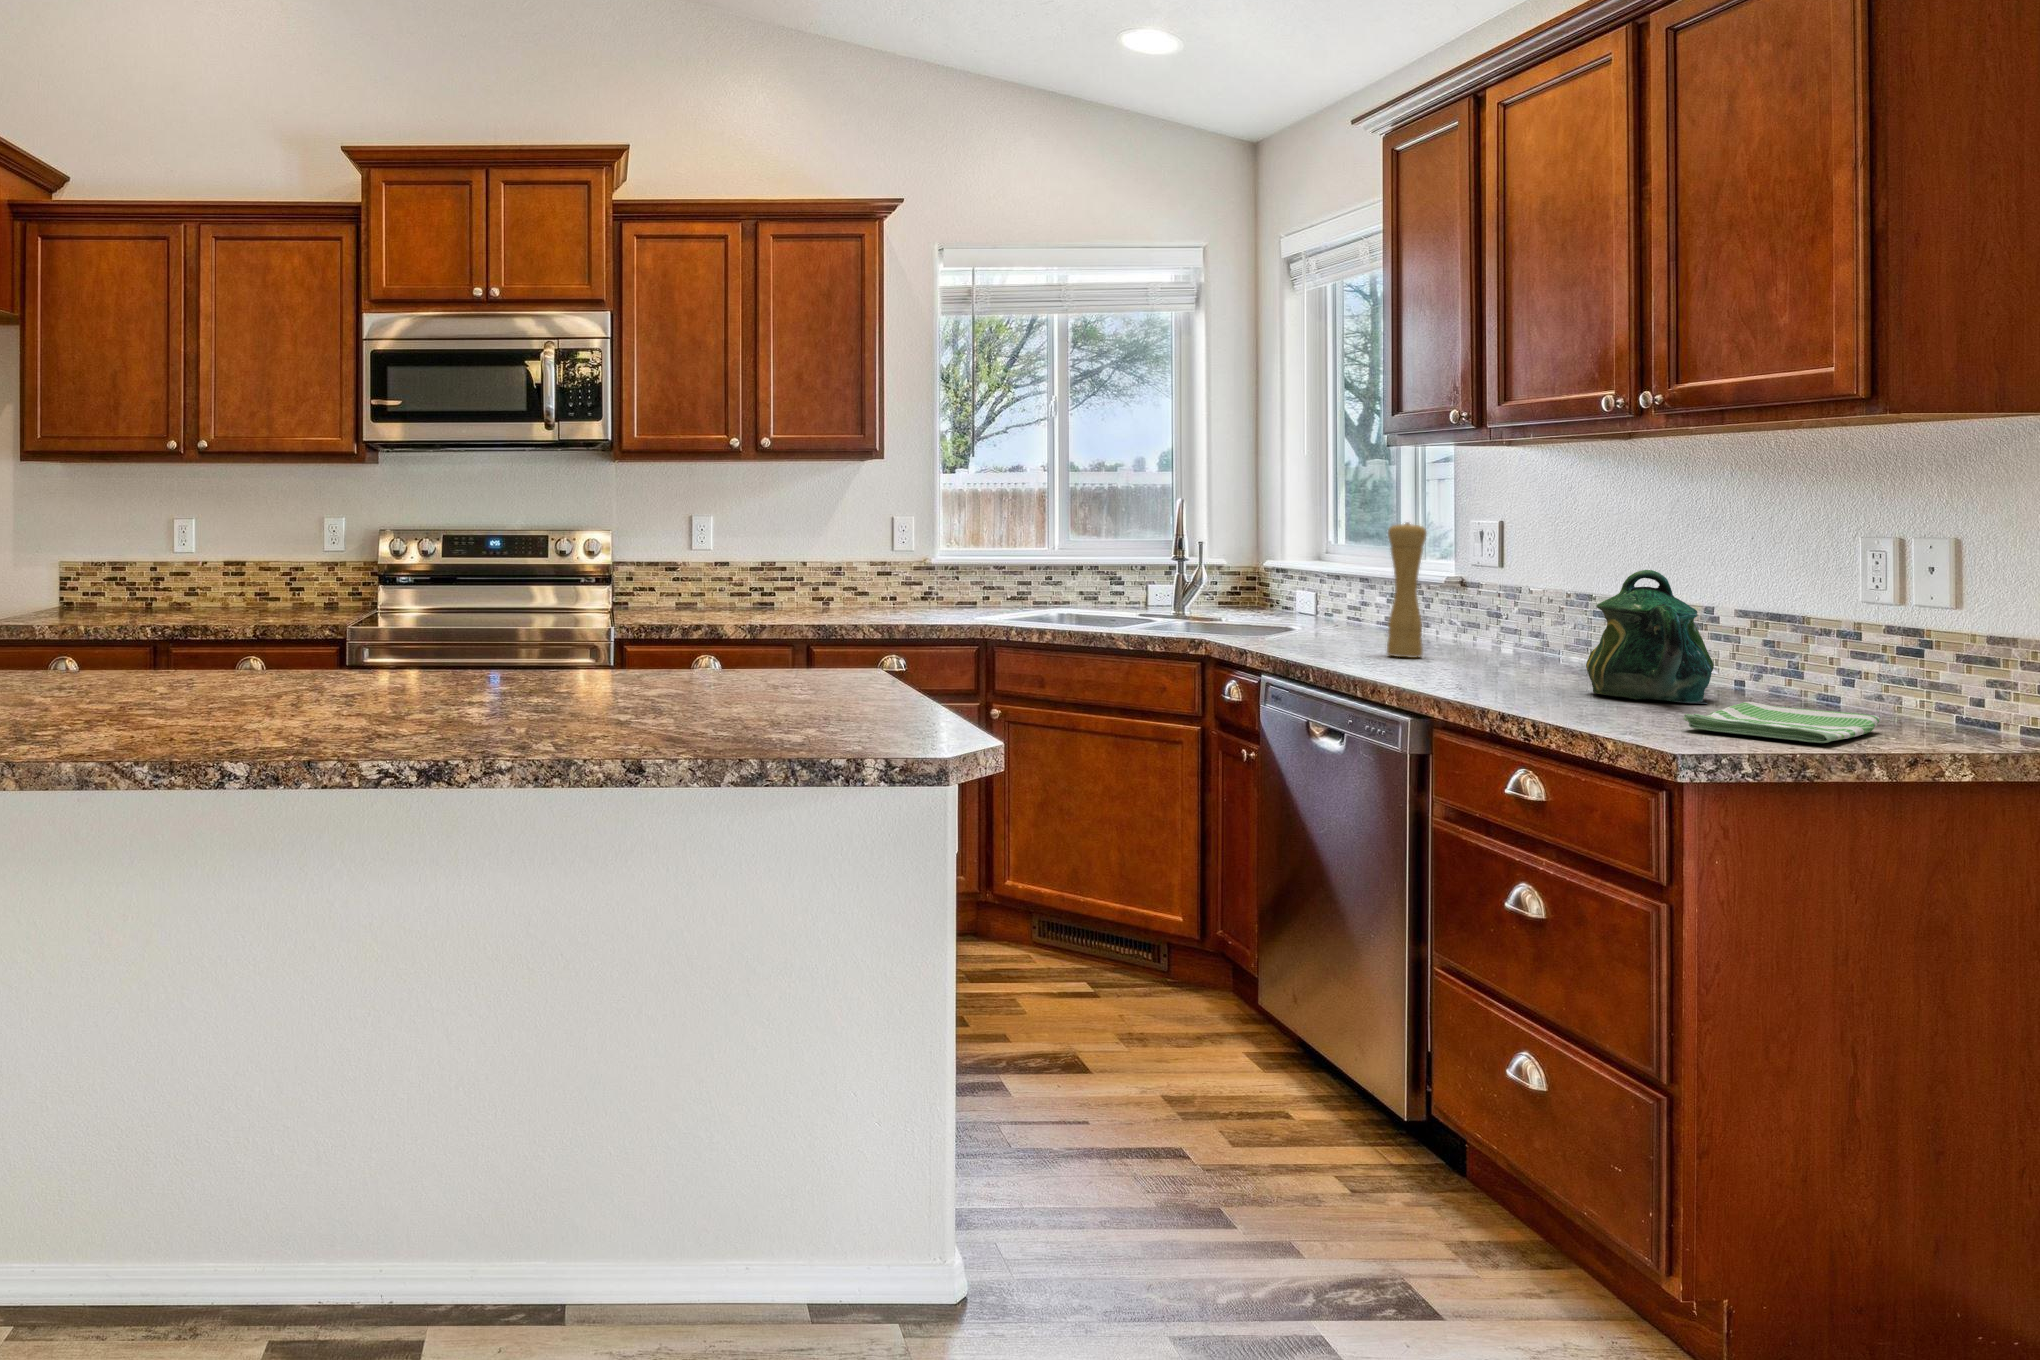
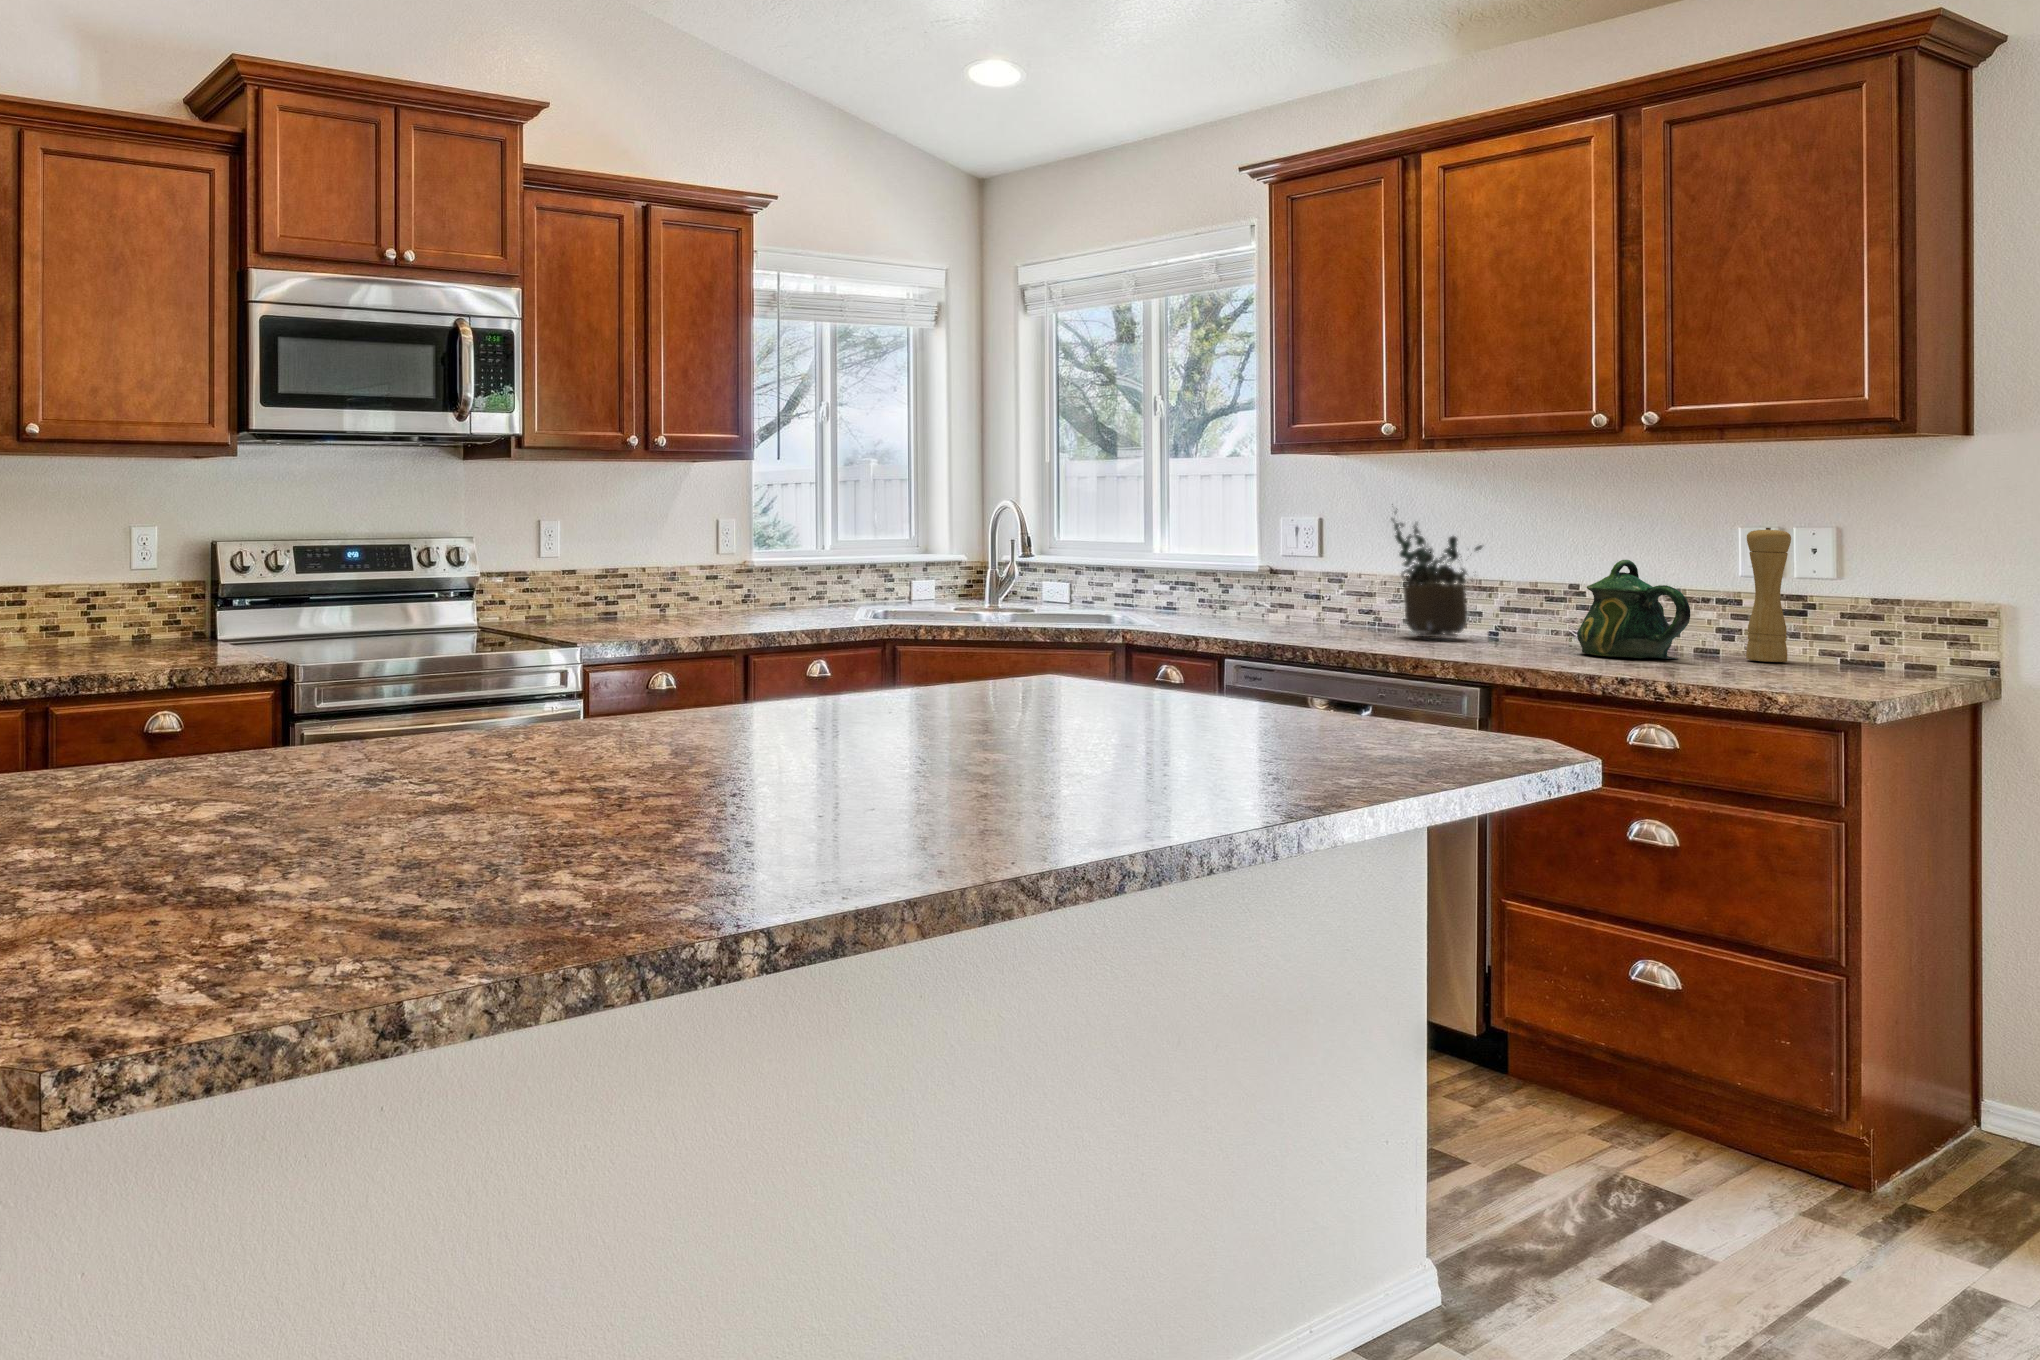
potted plant: none [1454,498,1593,668] -> present [1392,508,1482,637]
pepper mill: present [1387,522,1426,658] -> present [1746,528,1791,662]
dish towel: present [1683,702,1880,743] -> none [1754,655,1904,681]

